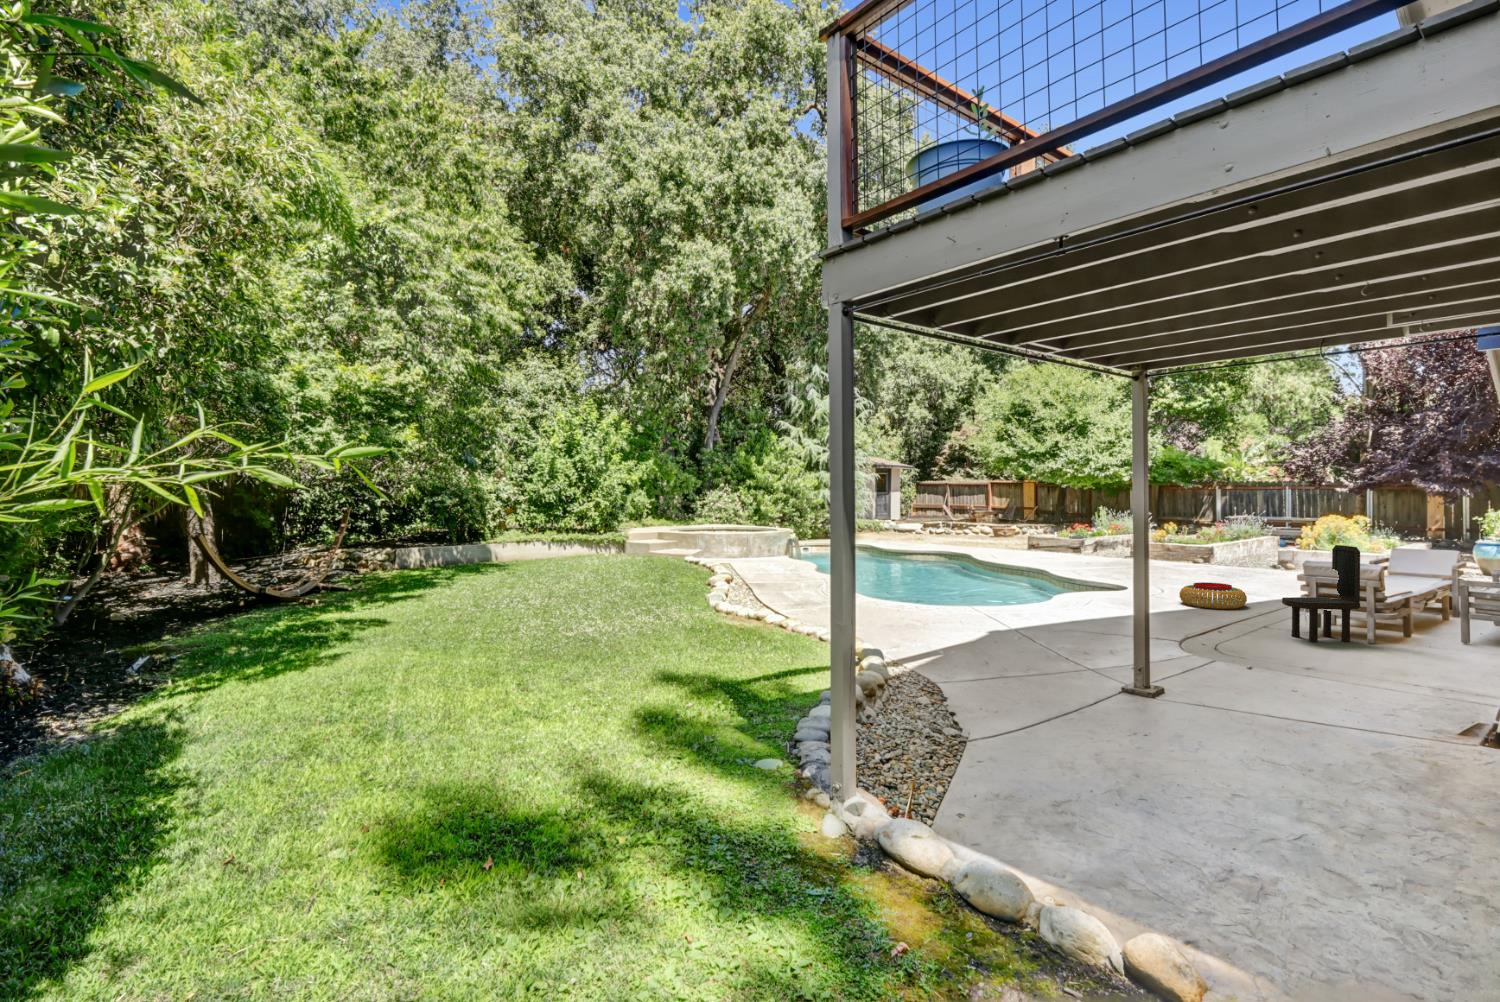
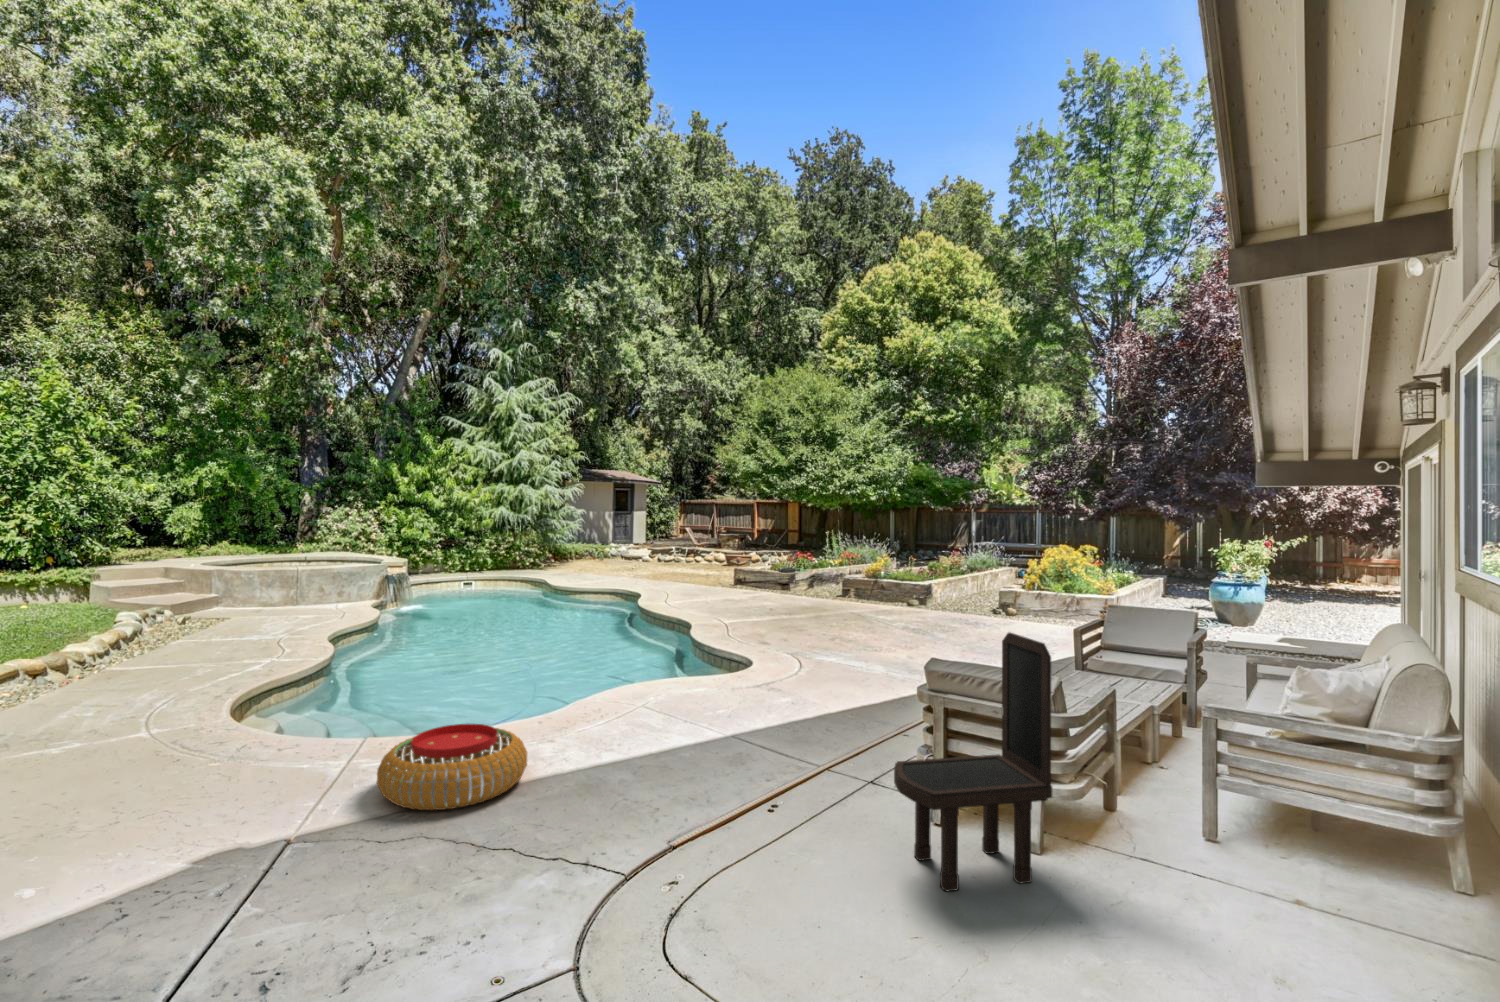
pouf: present [1180,582,1247,609] -> present [377,724,527,810]

